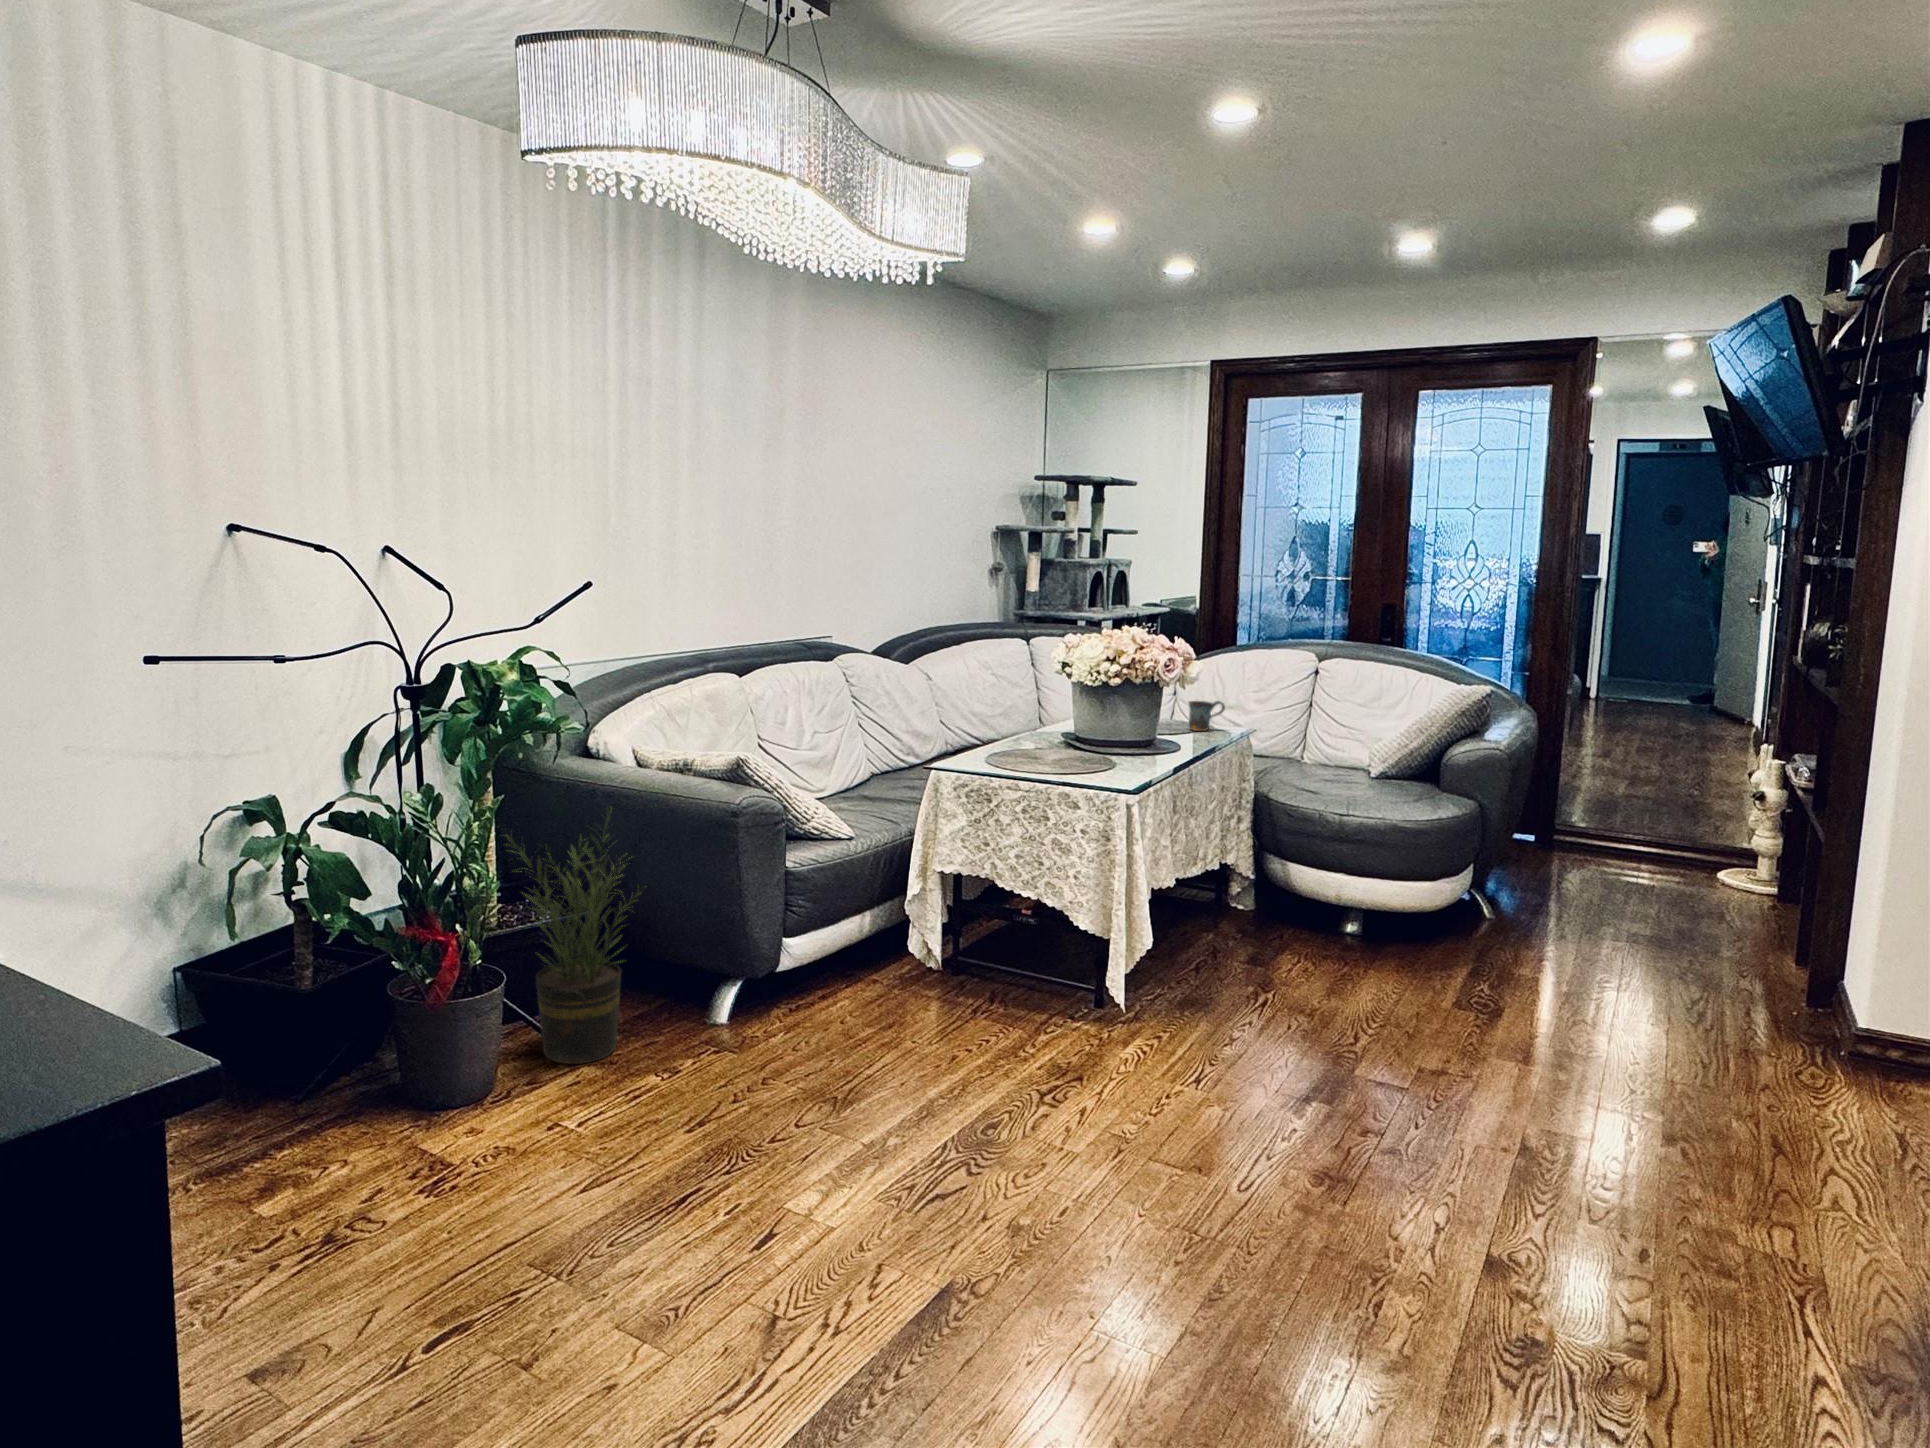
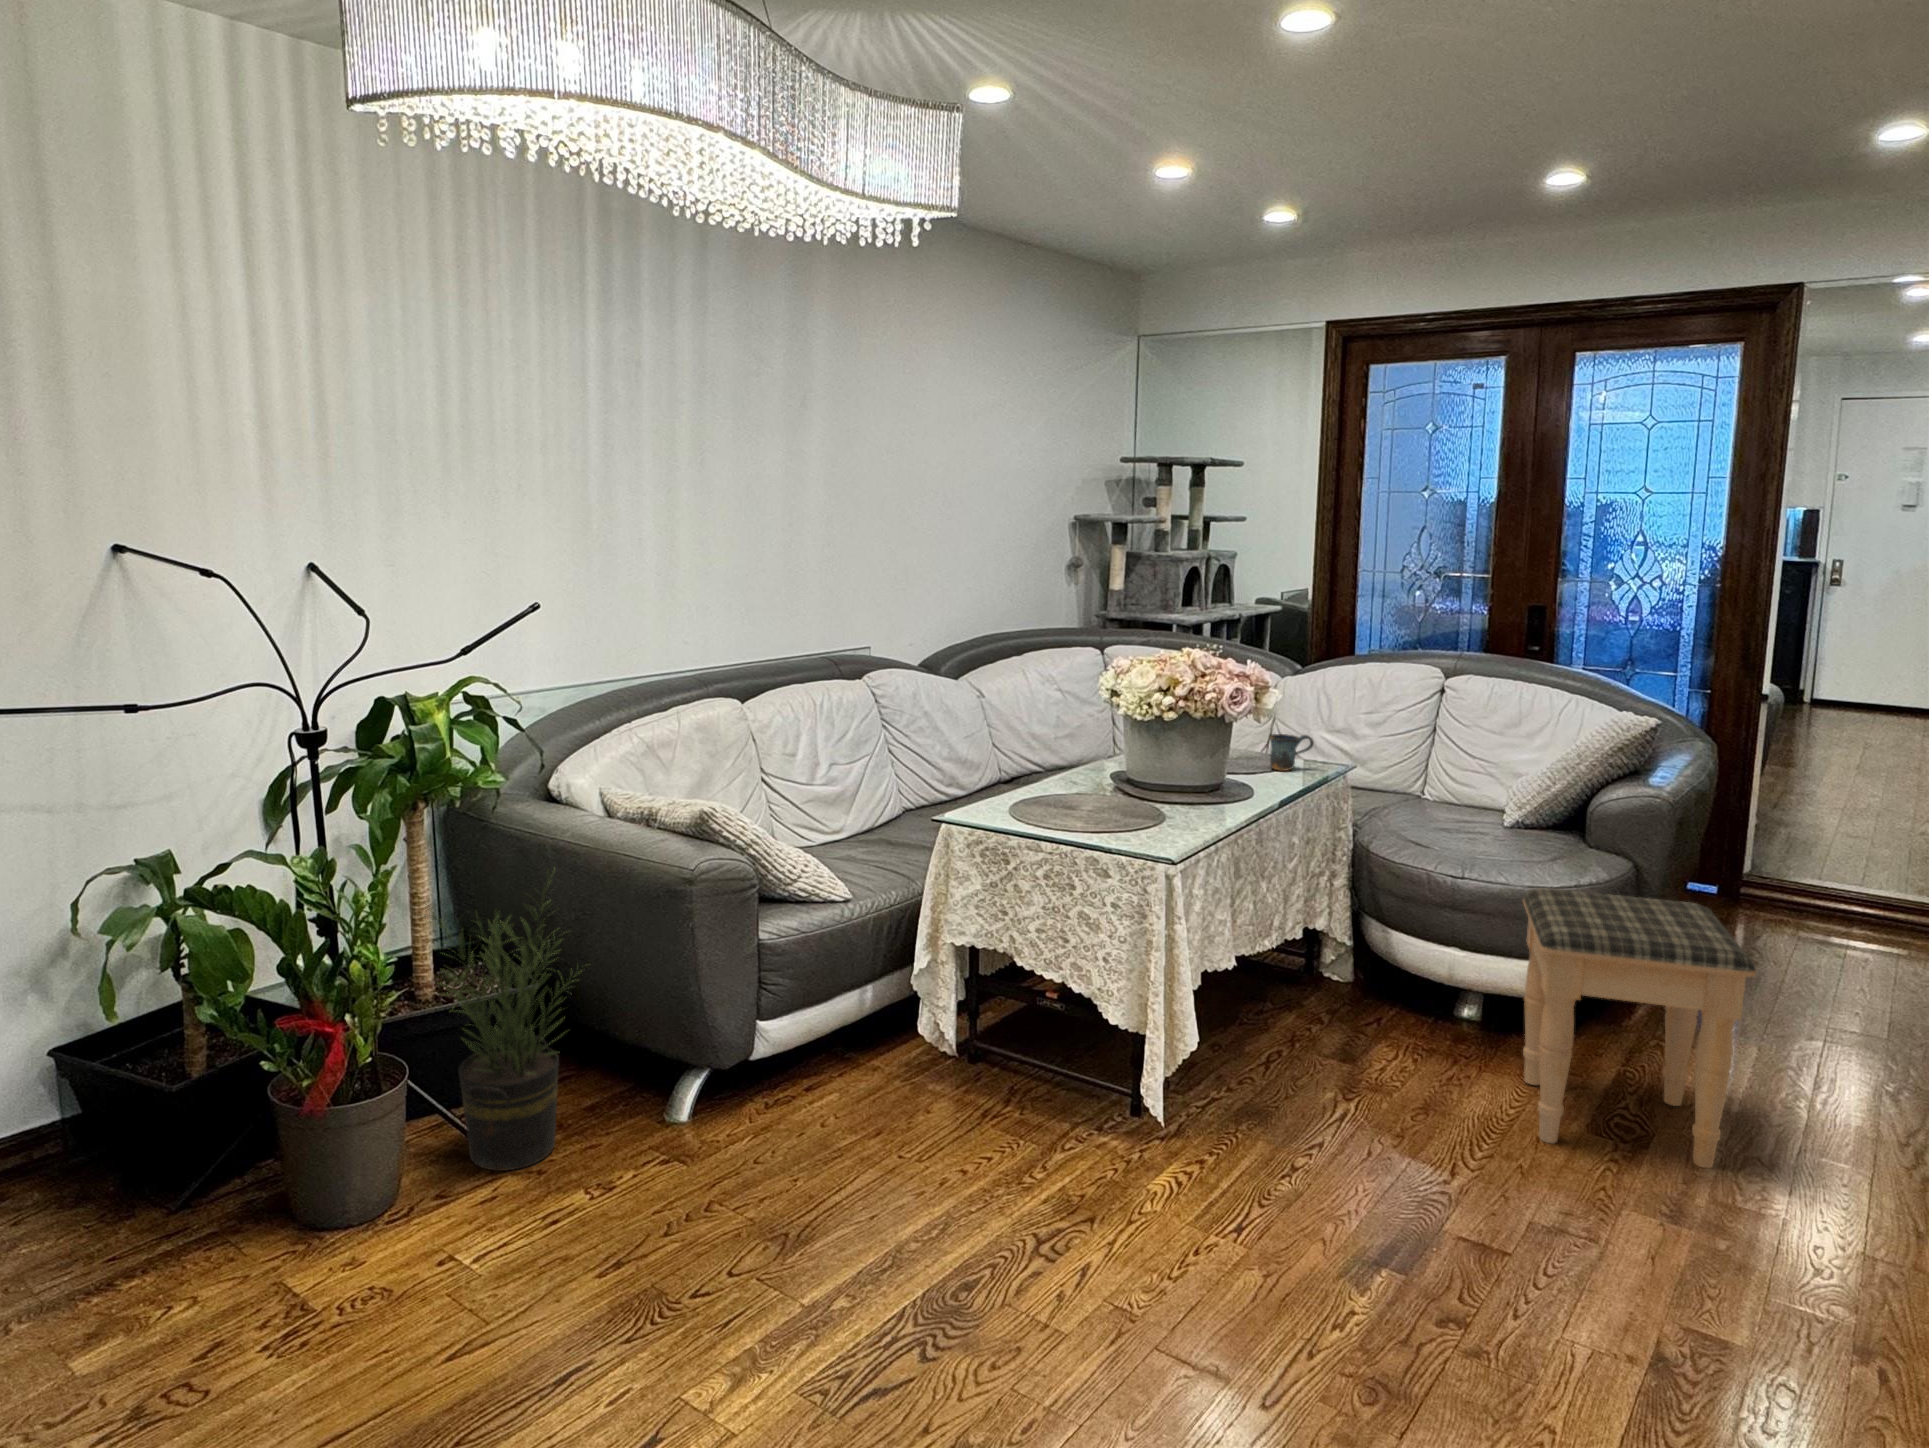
footstool: none [1400,816,1581,1028] -> present [1523,888,1756,1168]

